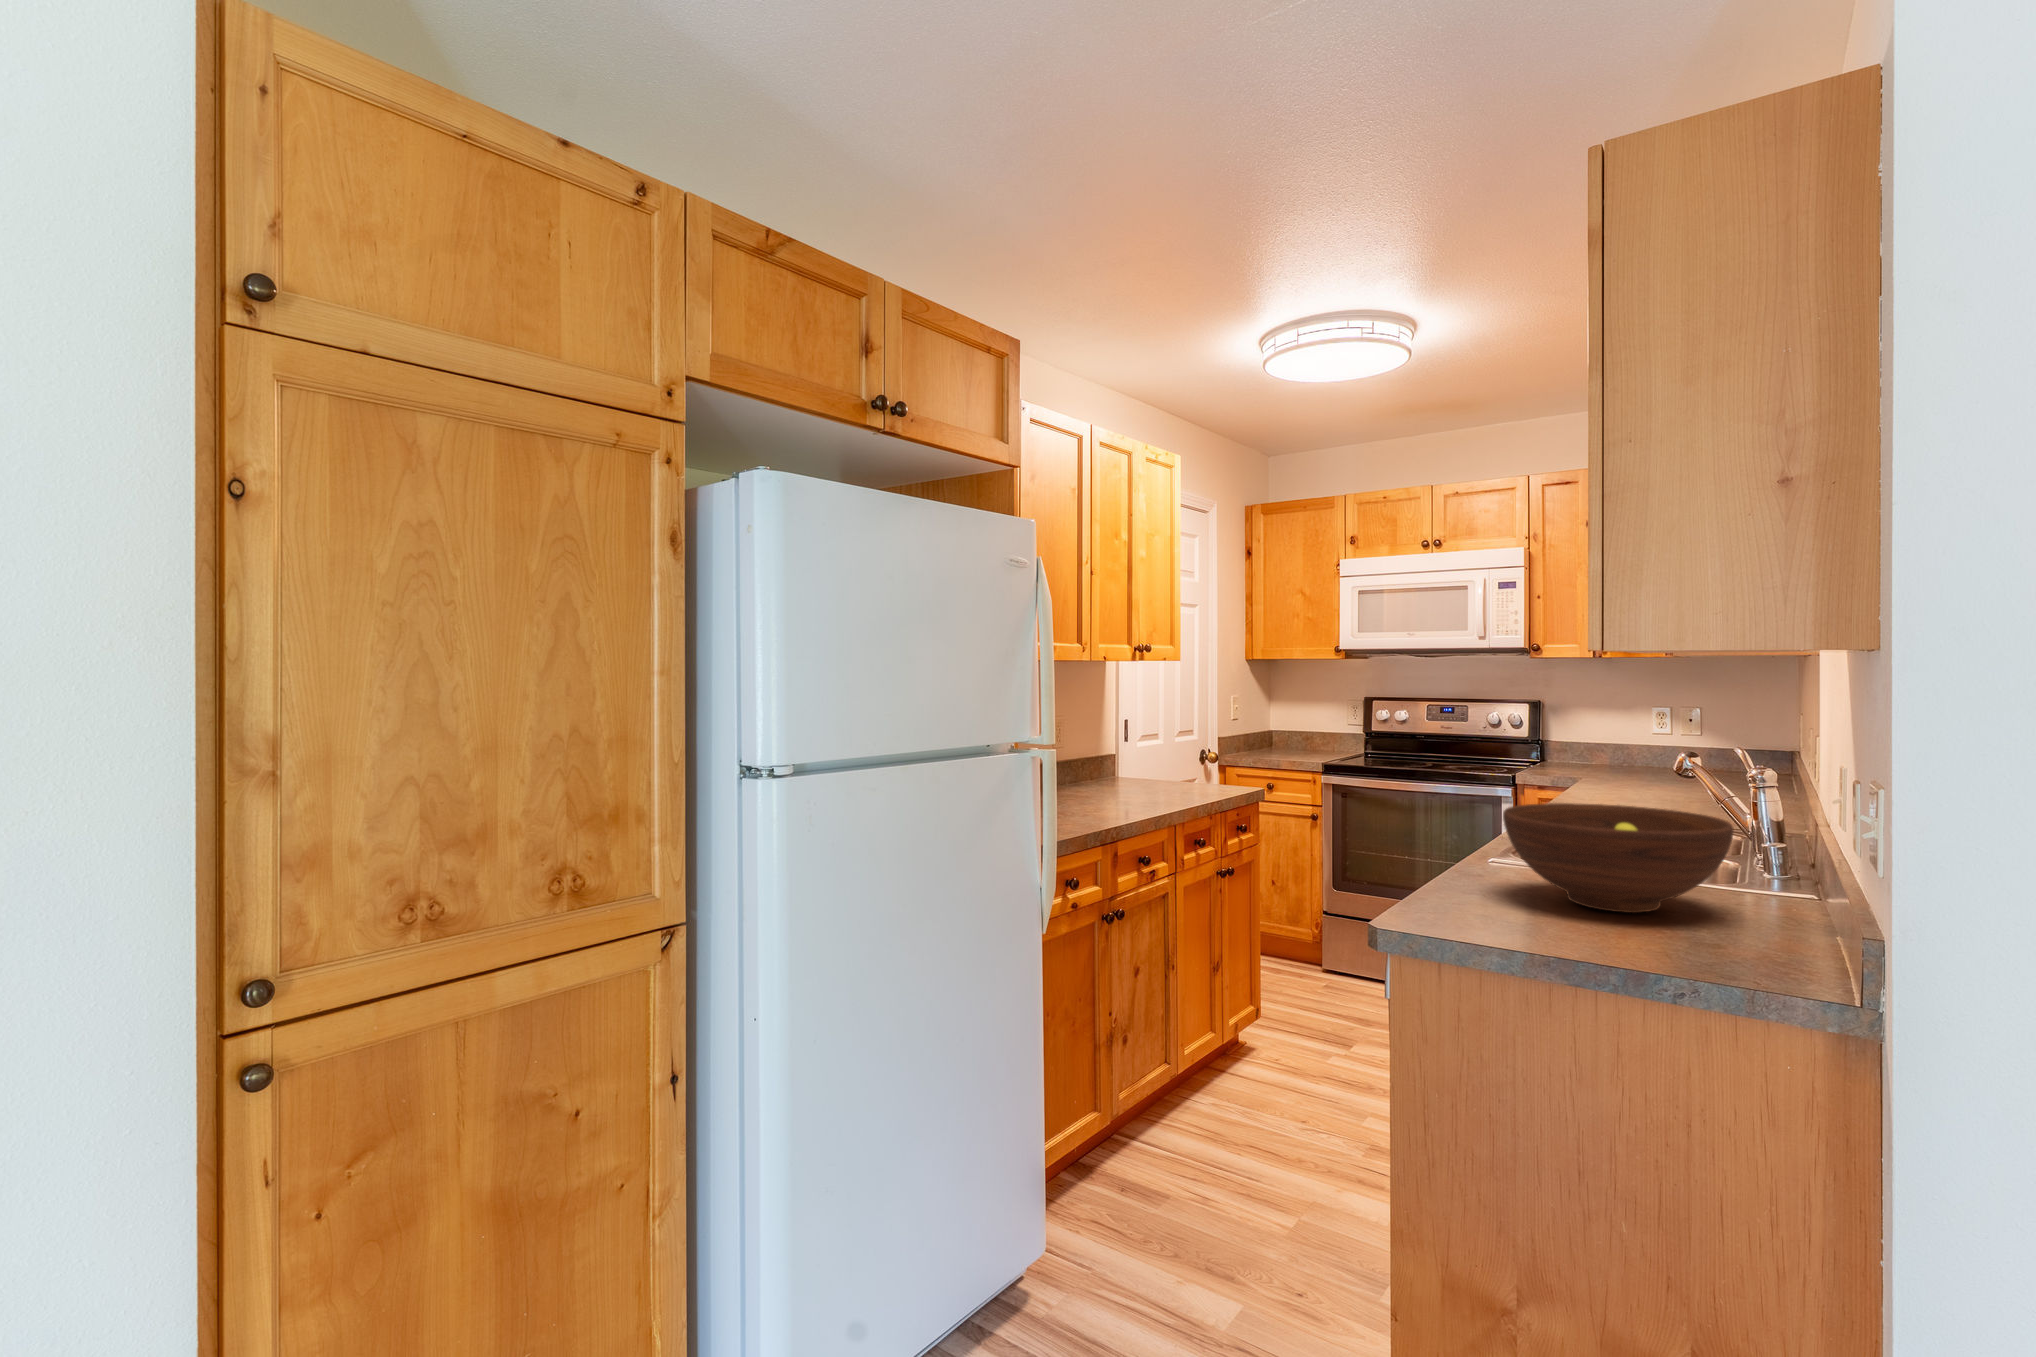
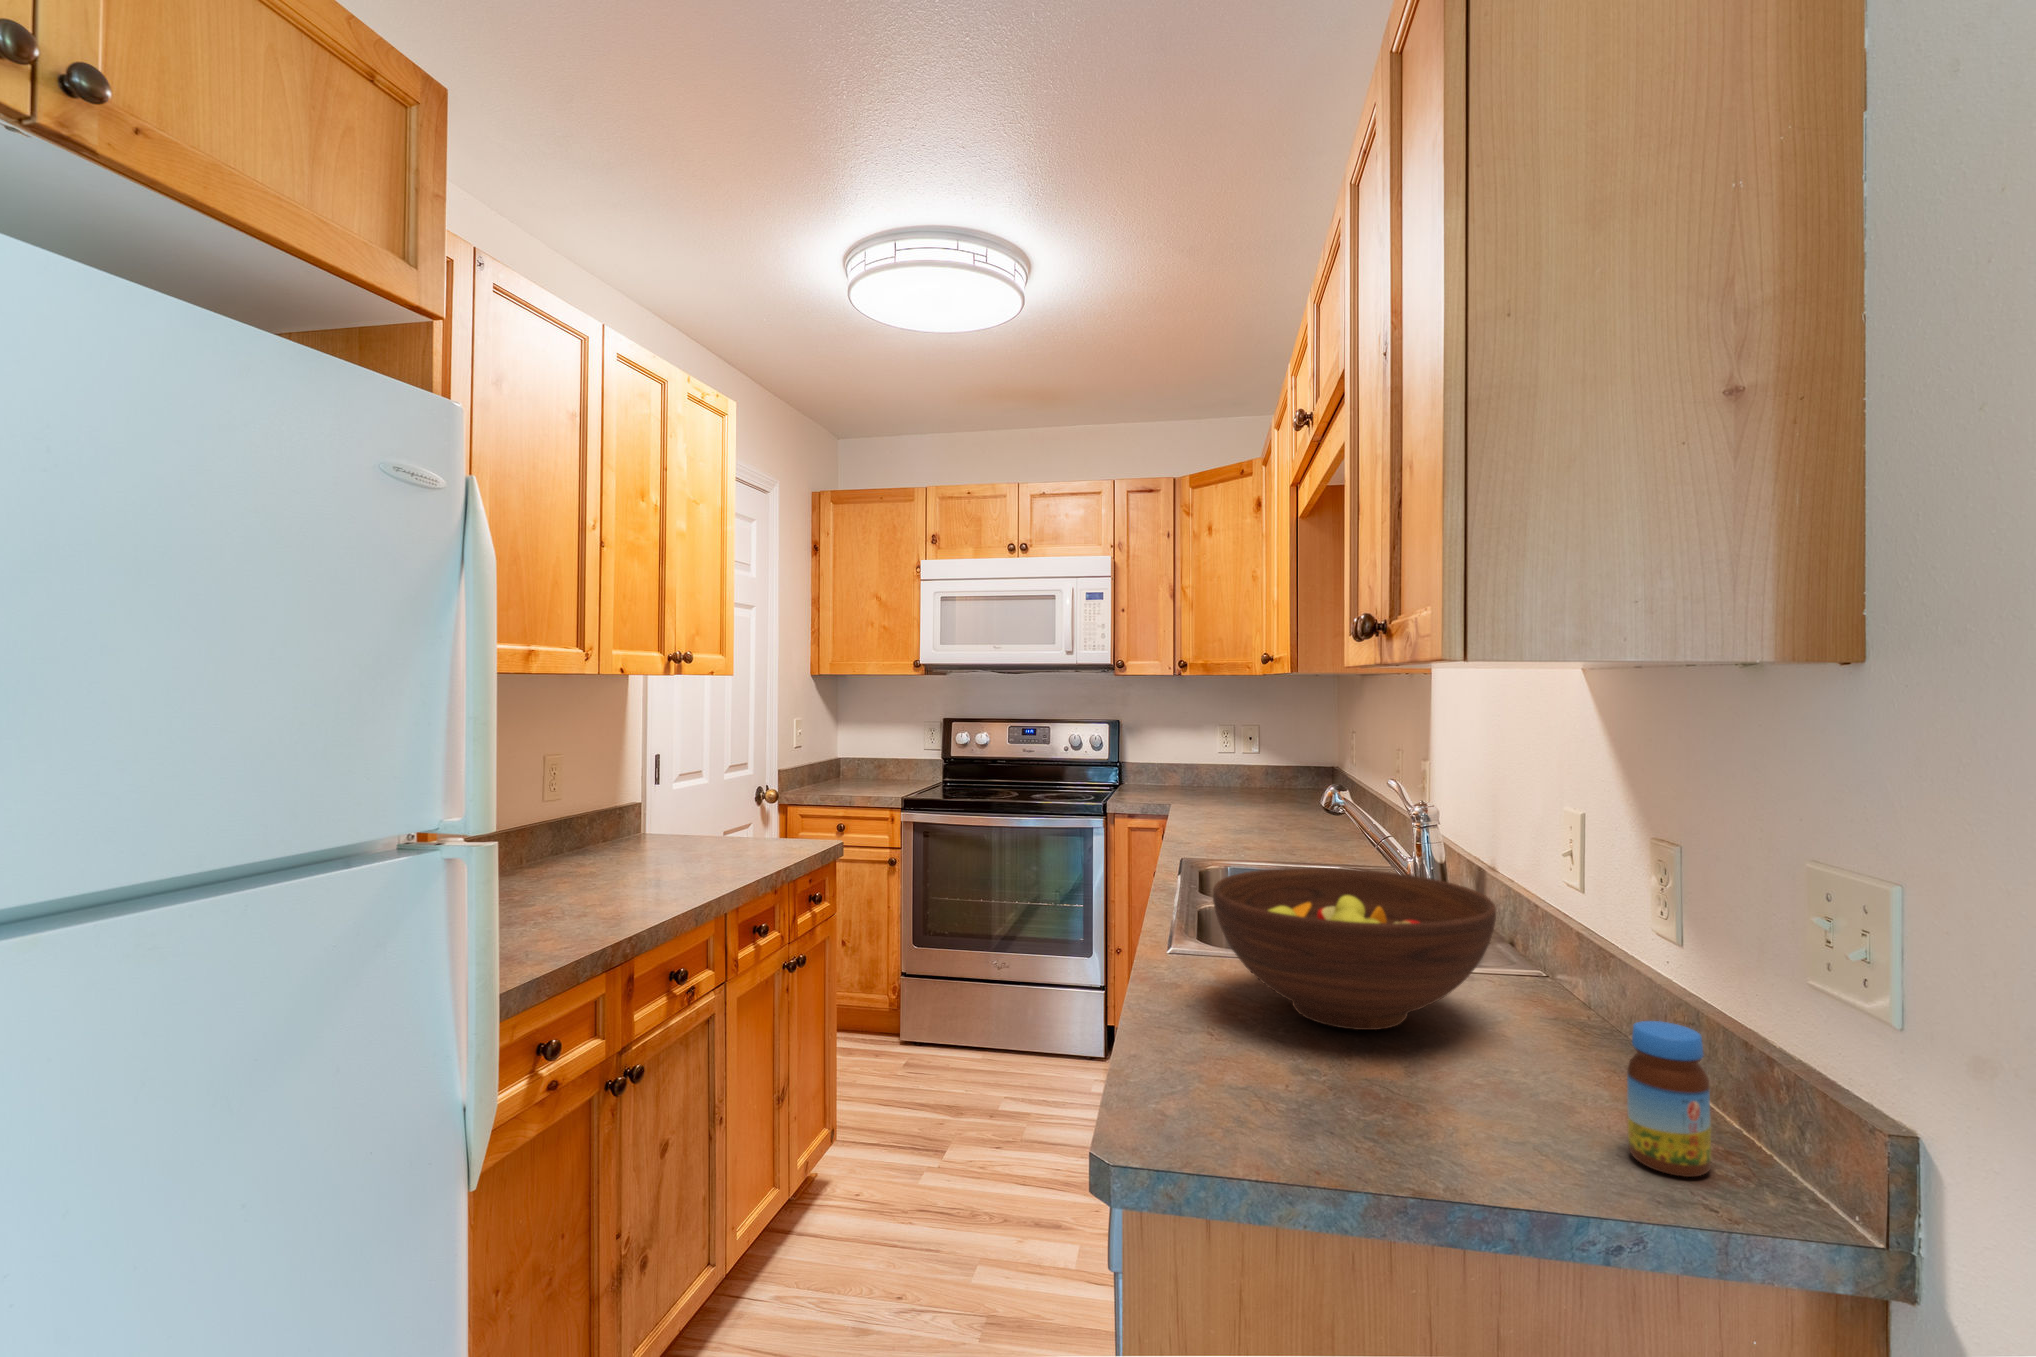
jar: none [1746,888,1804,985] -> present [1627,1021,1711,1177]

